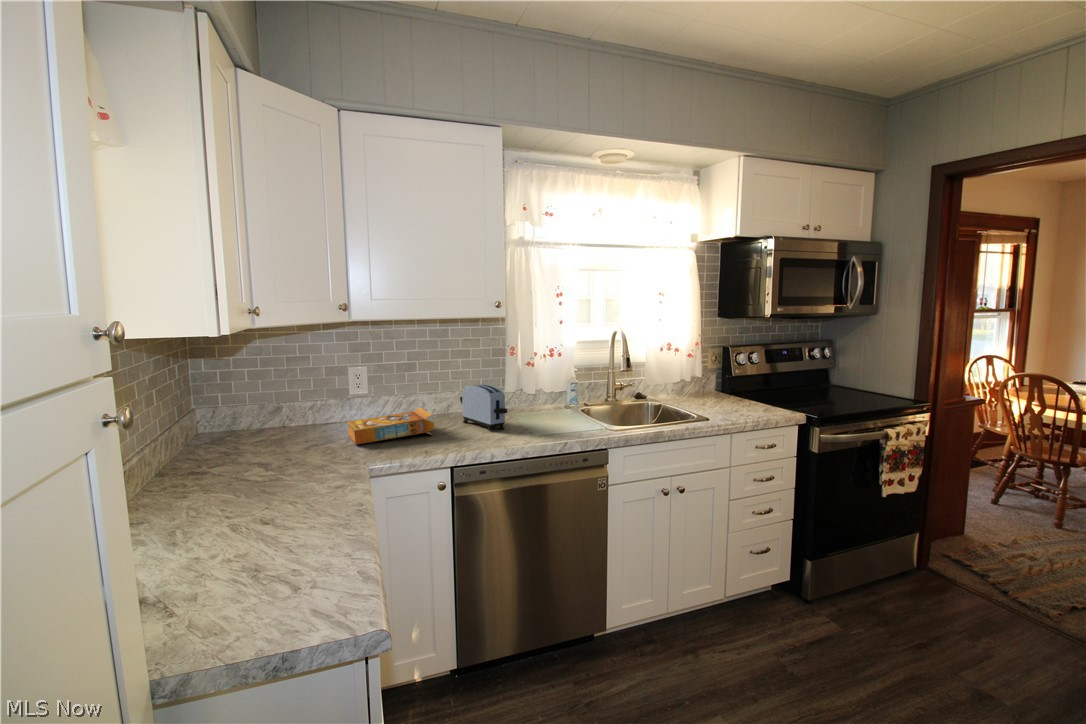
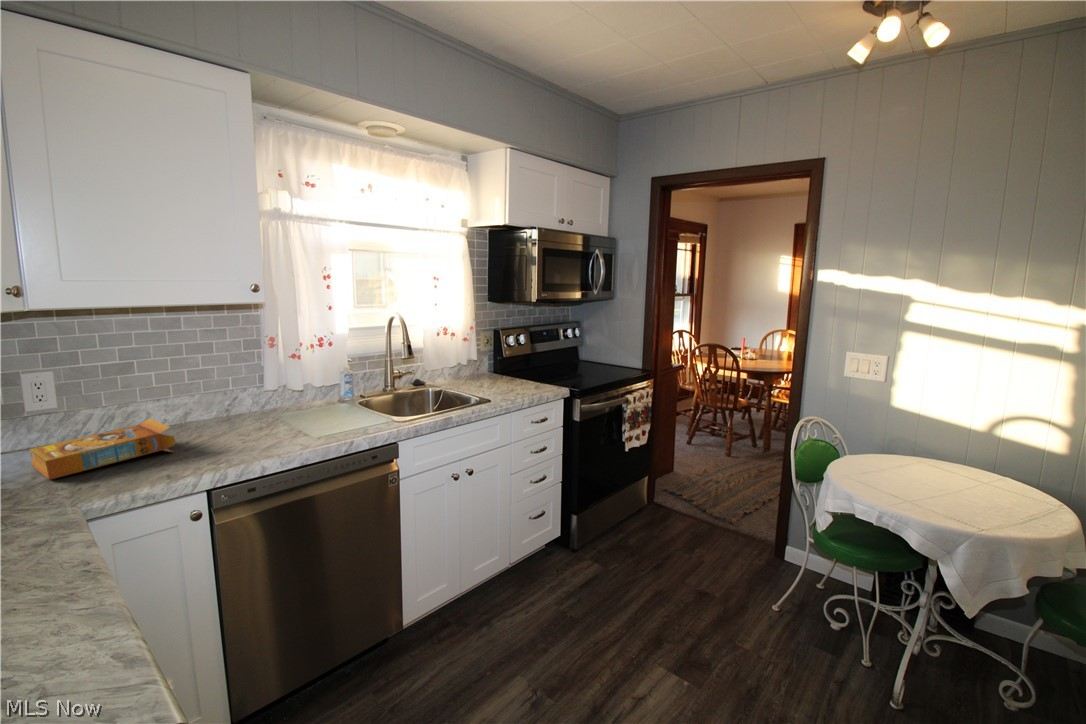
toaster: present [460,384,507,431] -> none [207,383,275,438]

